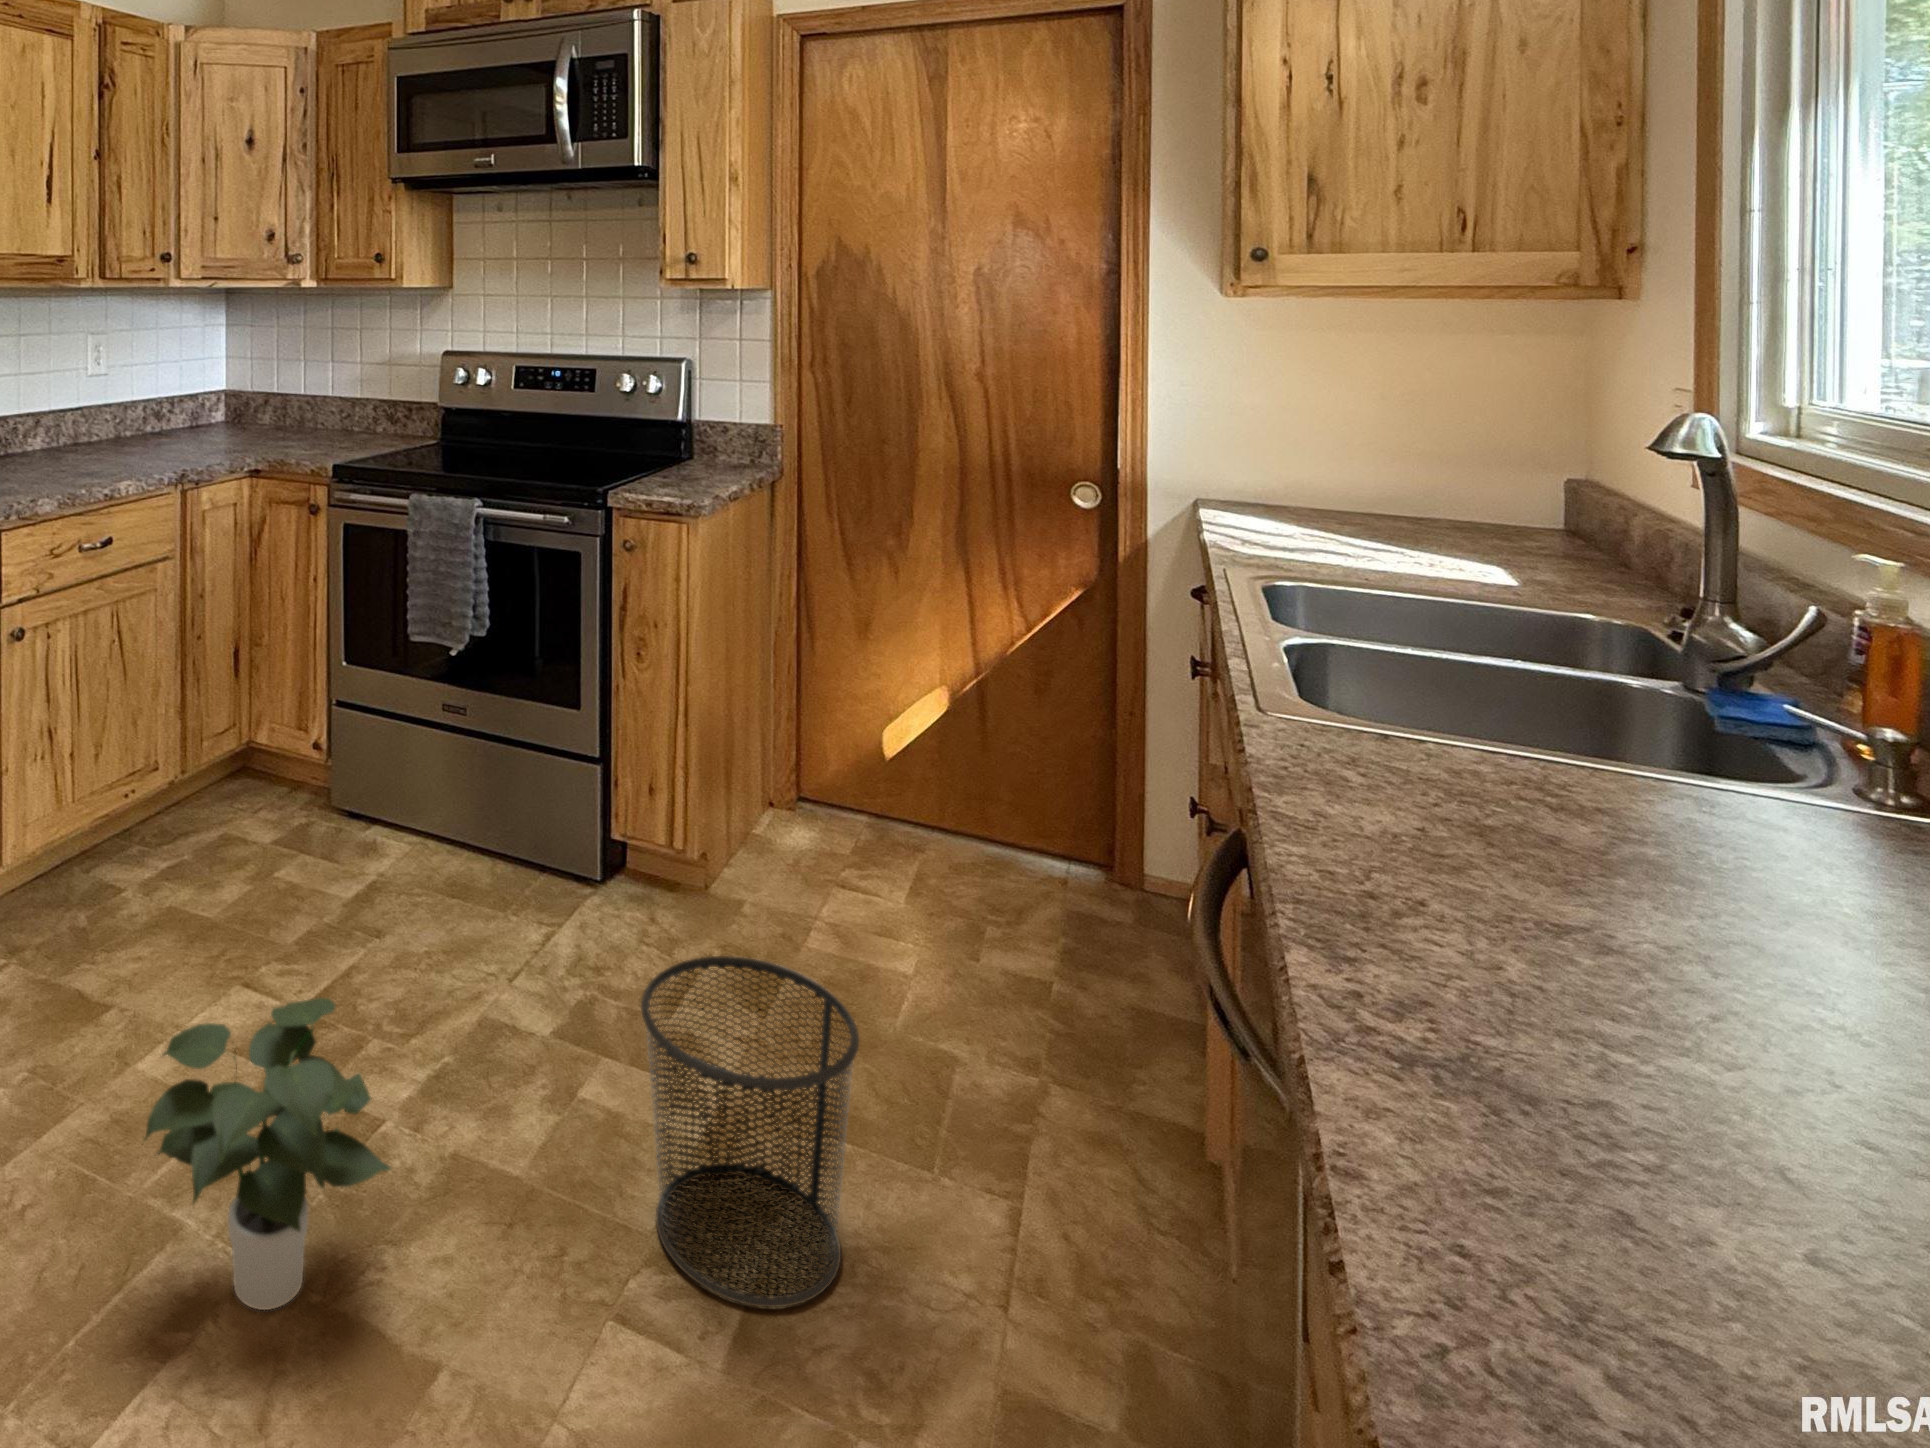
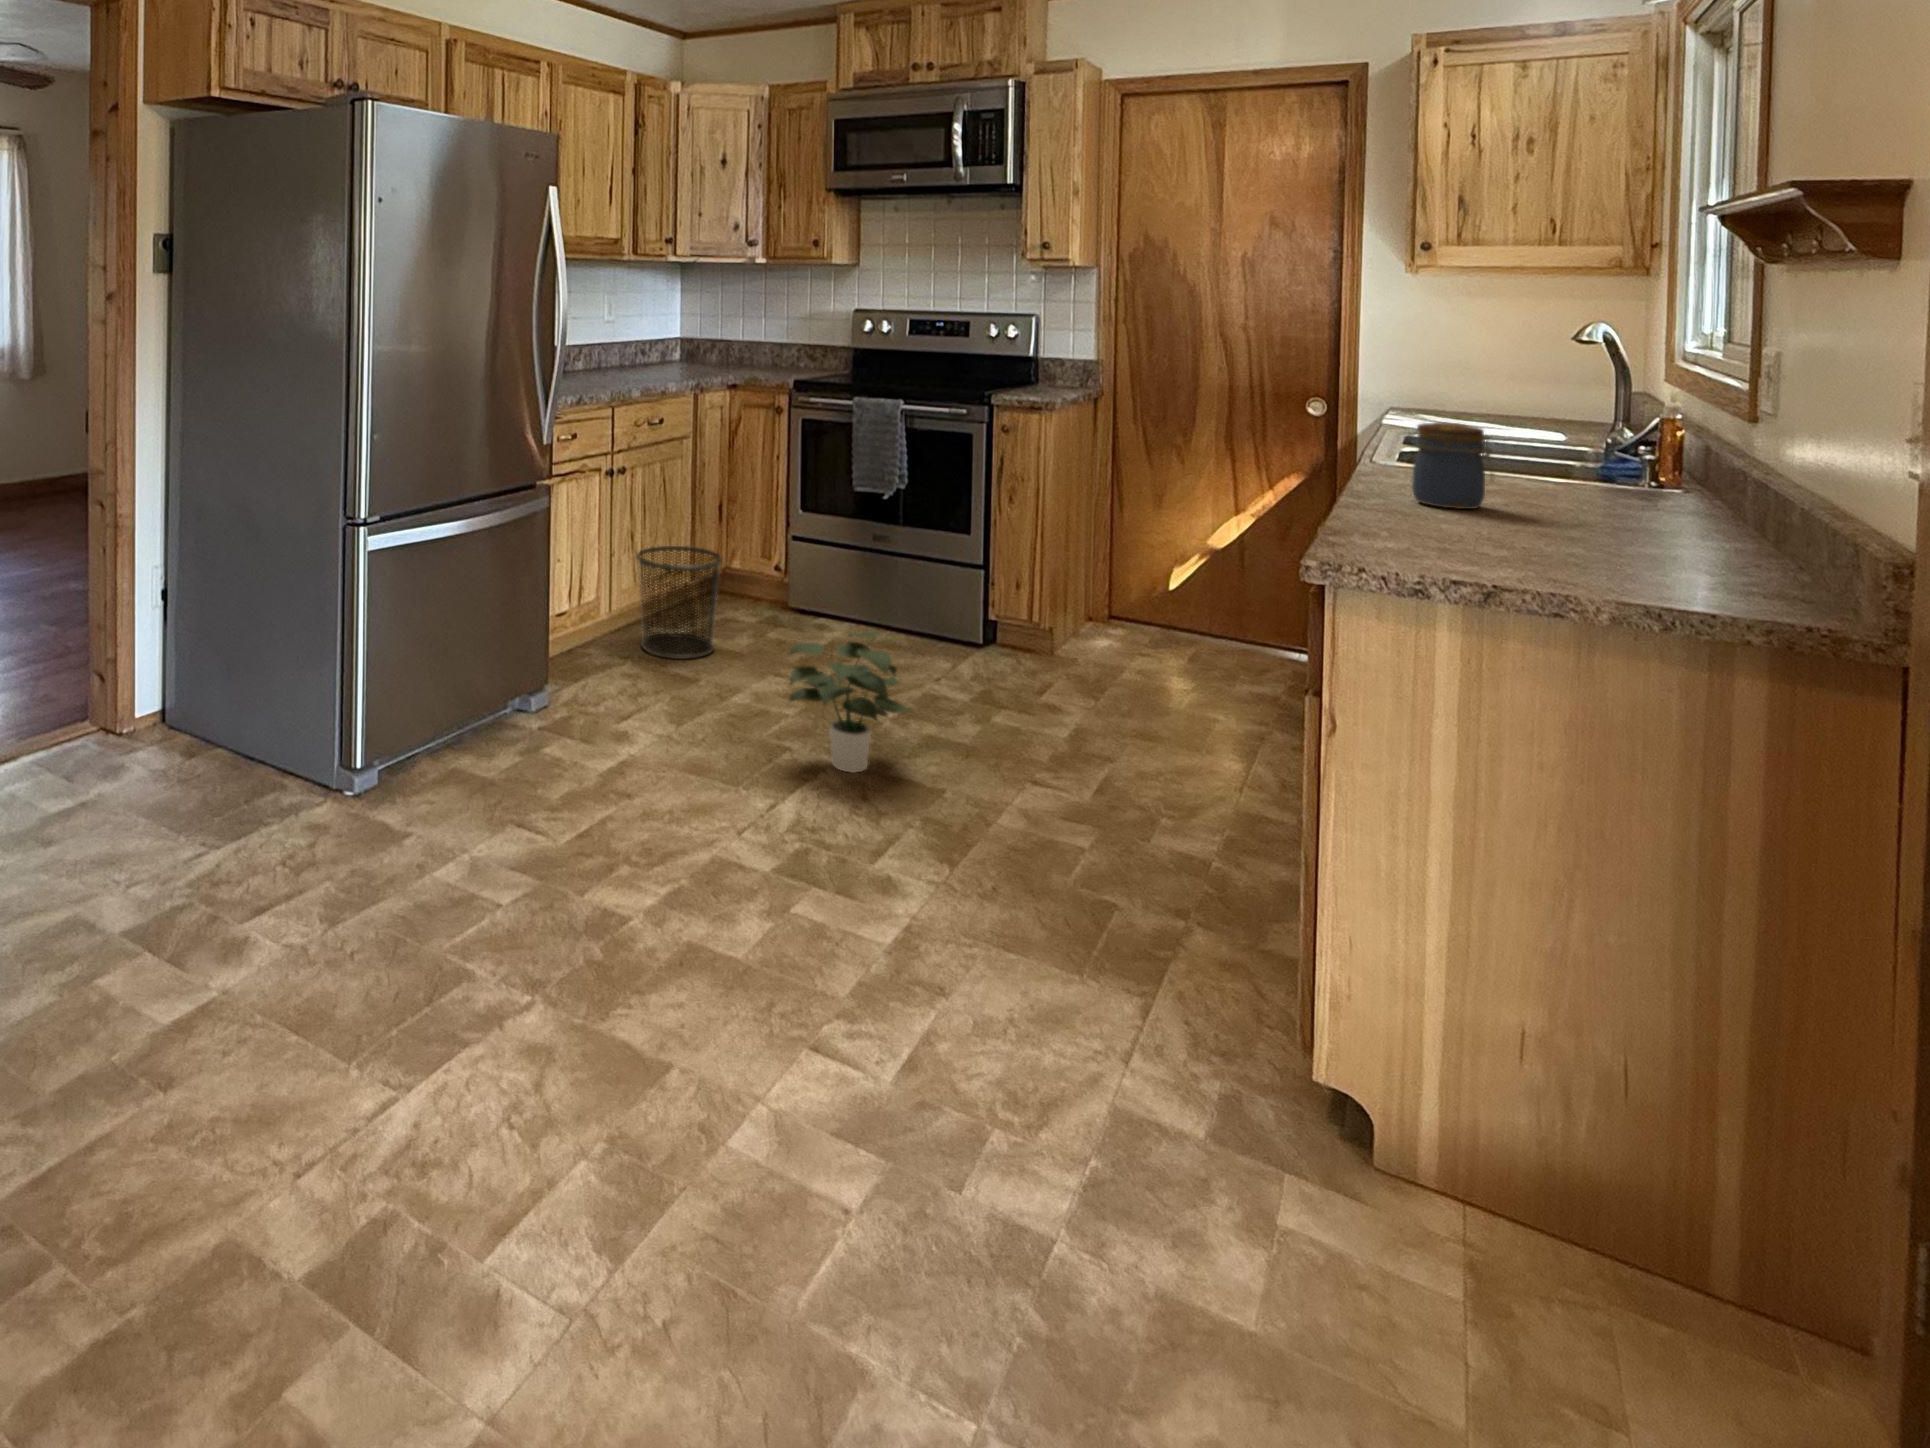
jar: none [1475,766,1744,1068] -> present [1412,422,1493,509]
waste bin: present [641,956,859,1307] -> present [636,546,722,659]

